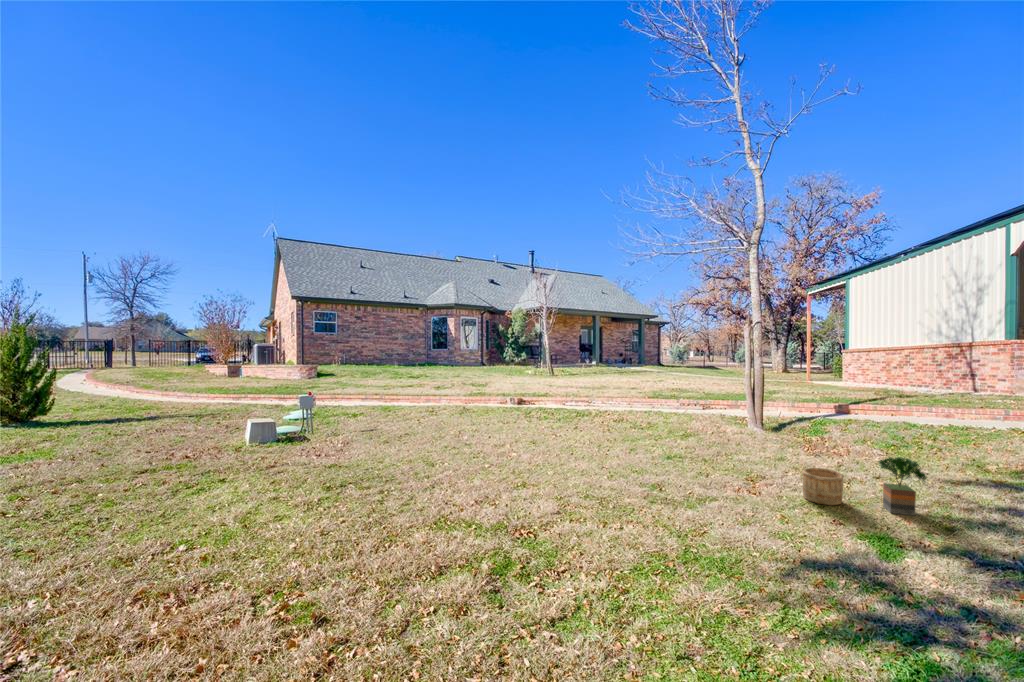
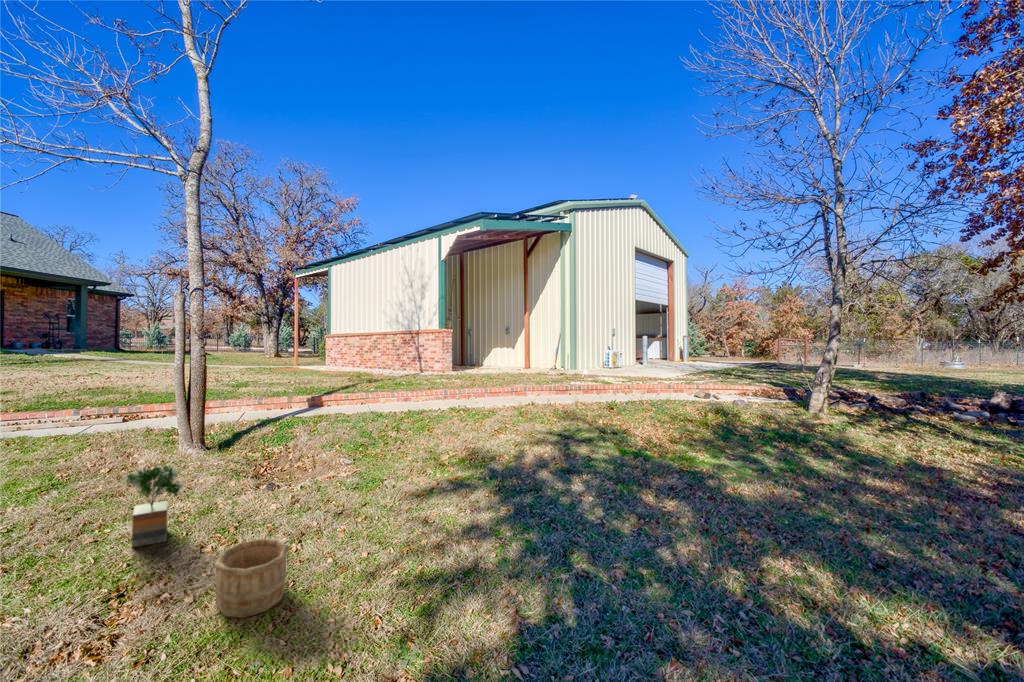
potted tree: present [878,457,927,516] -> present [124,466,183,547]

